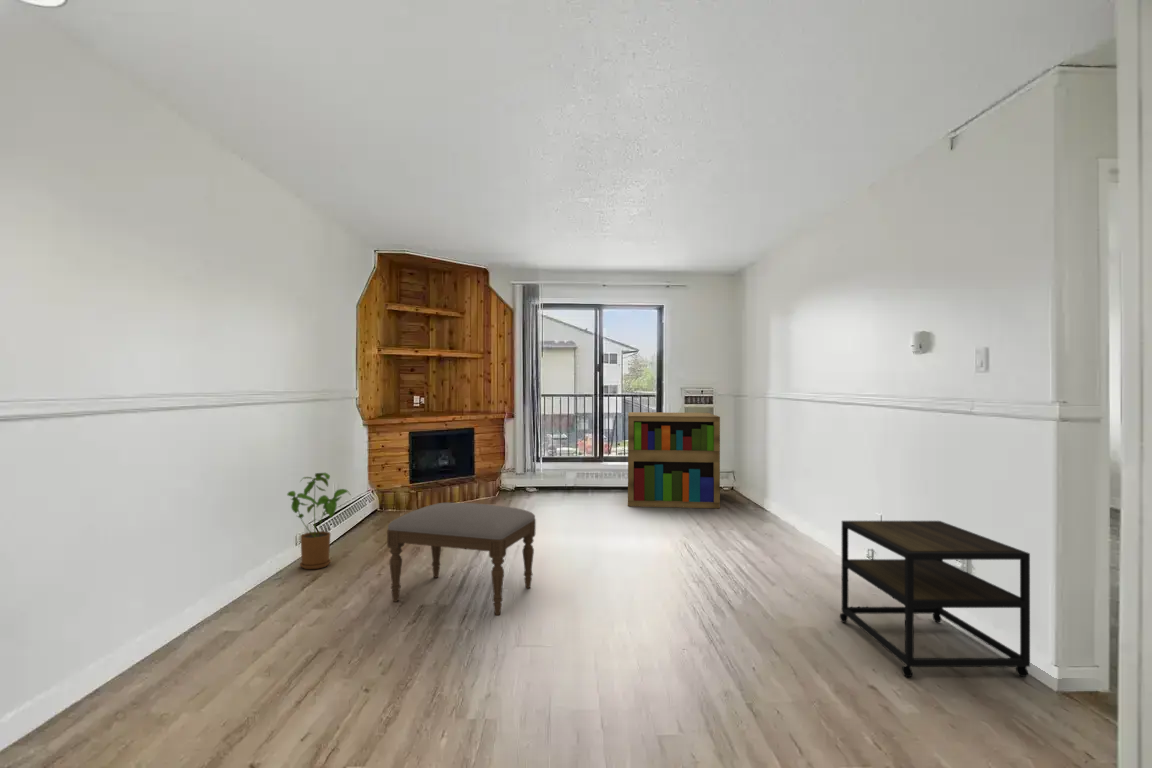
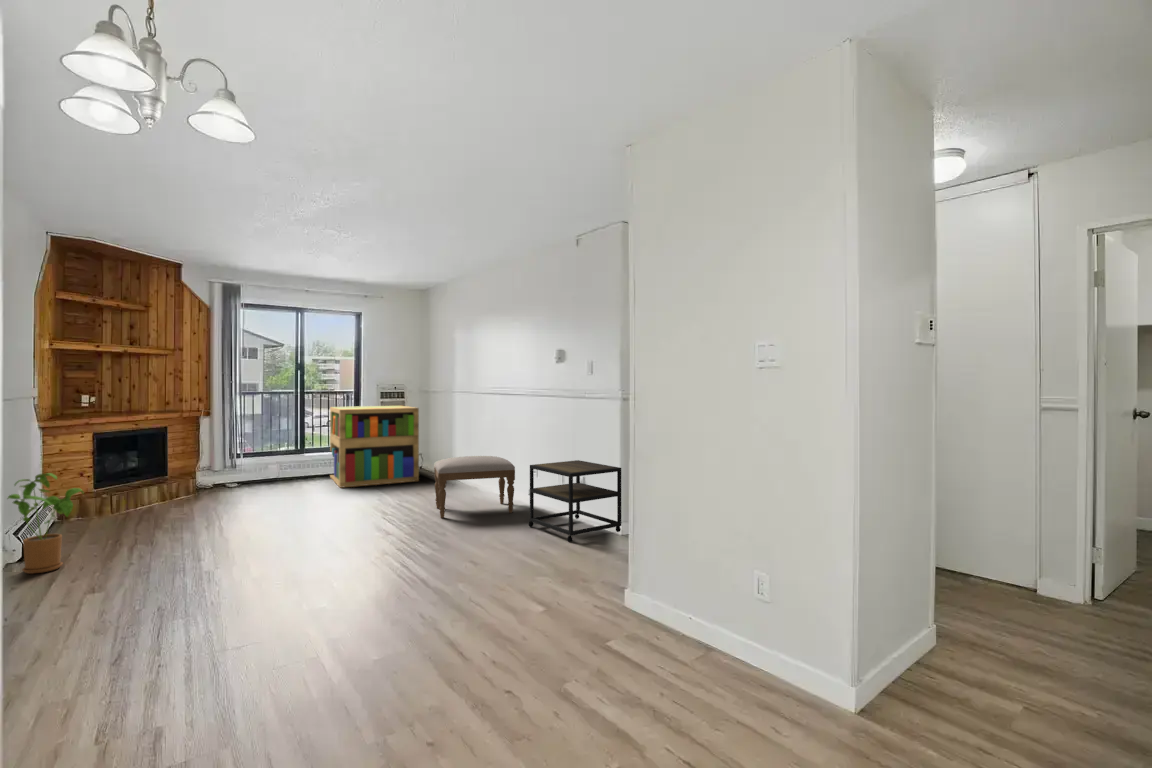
ottoman: present [387,503,536,615] -> present [434,456,515,518]

